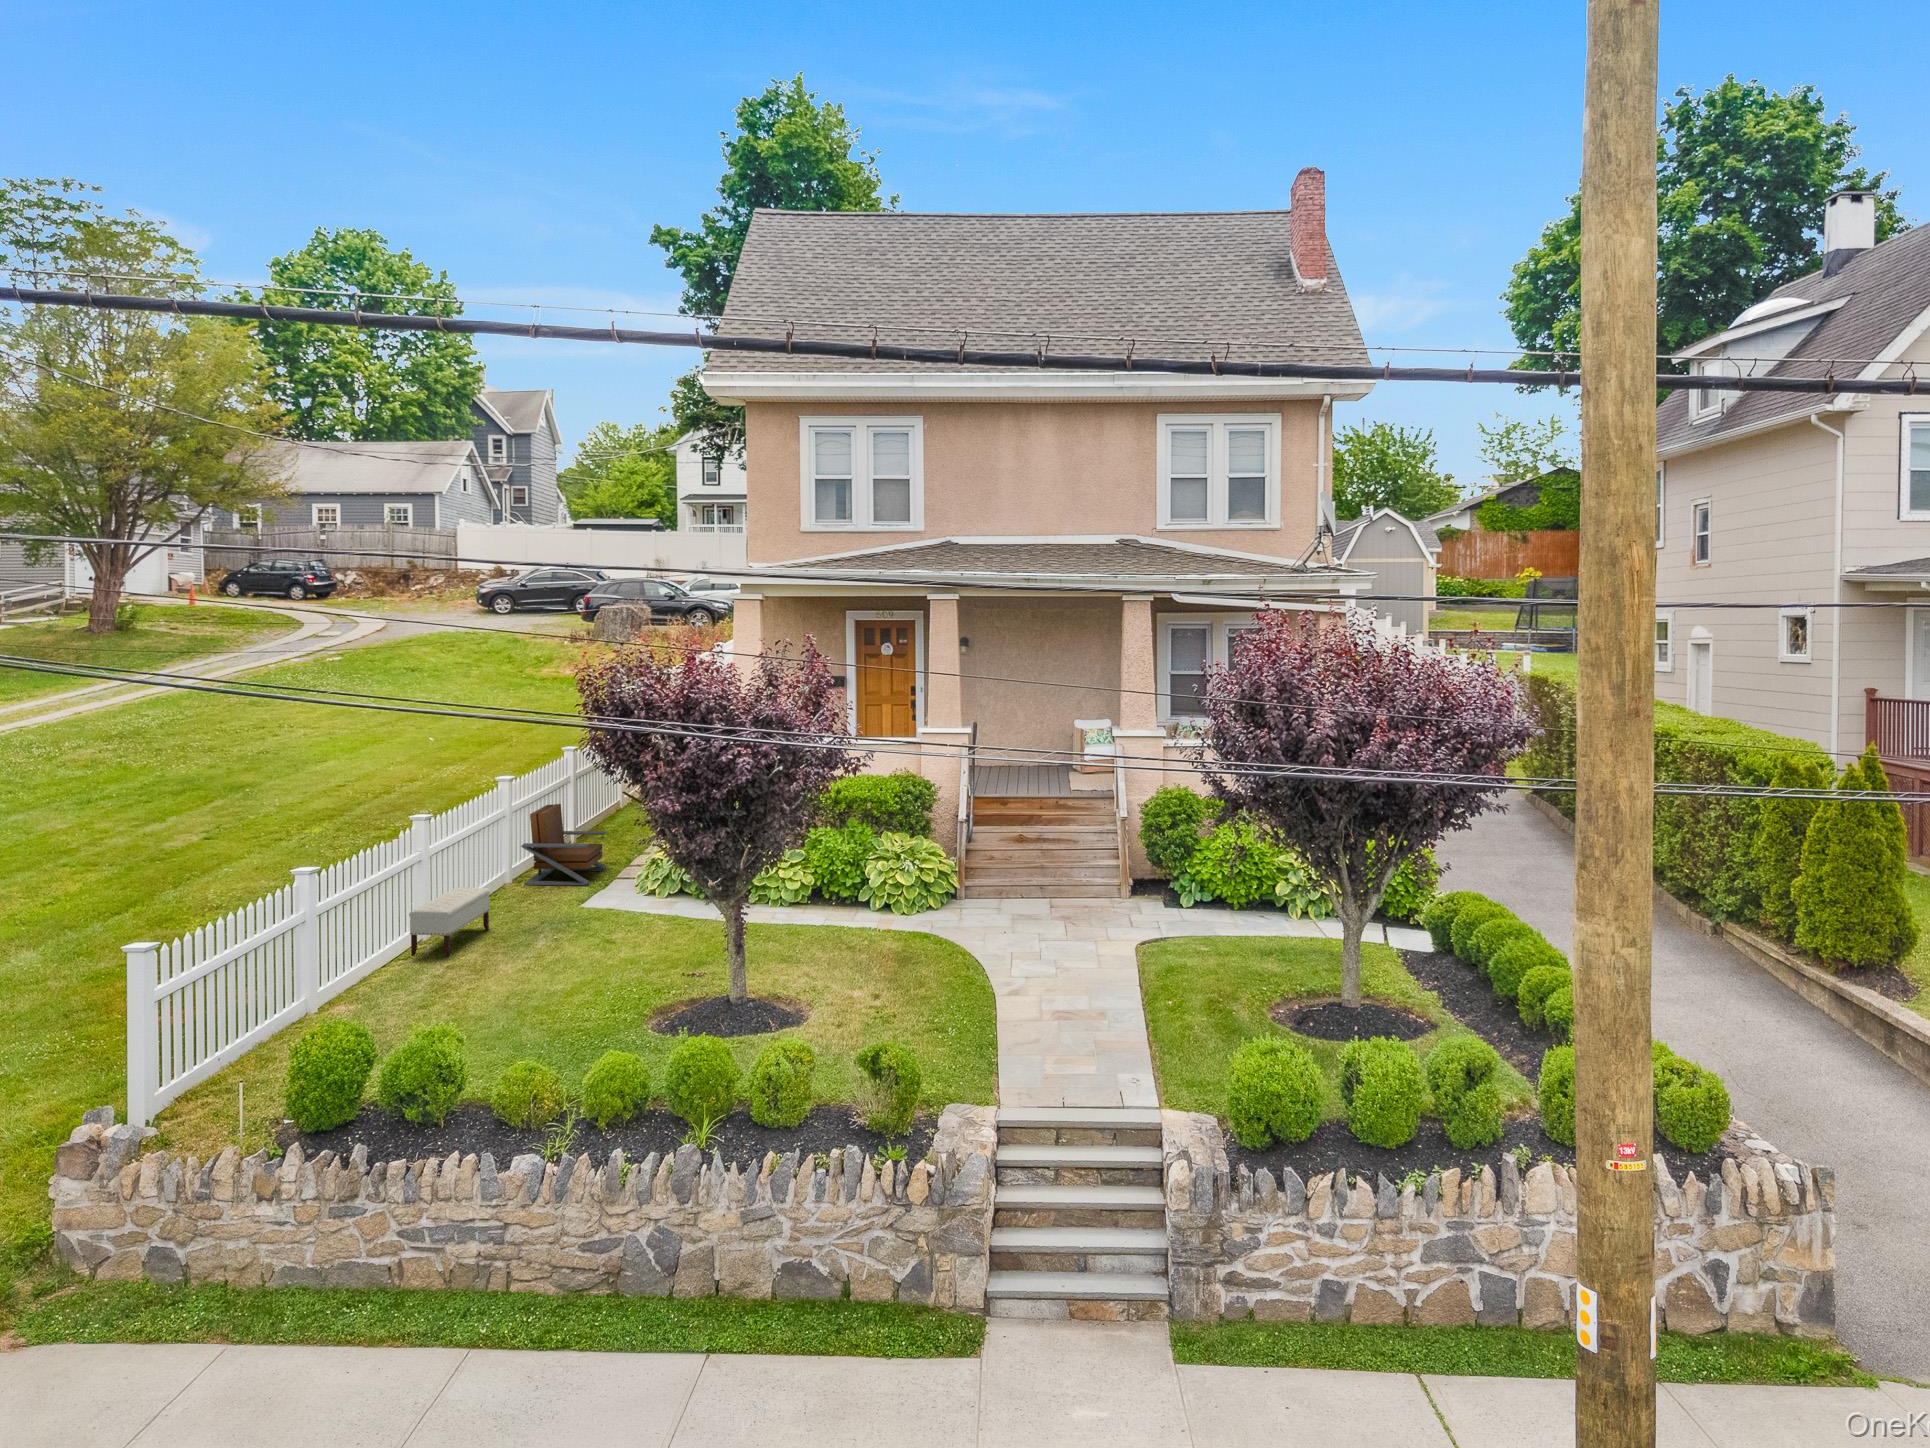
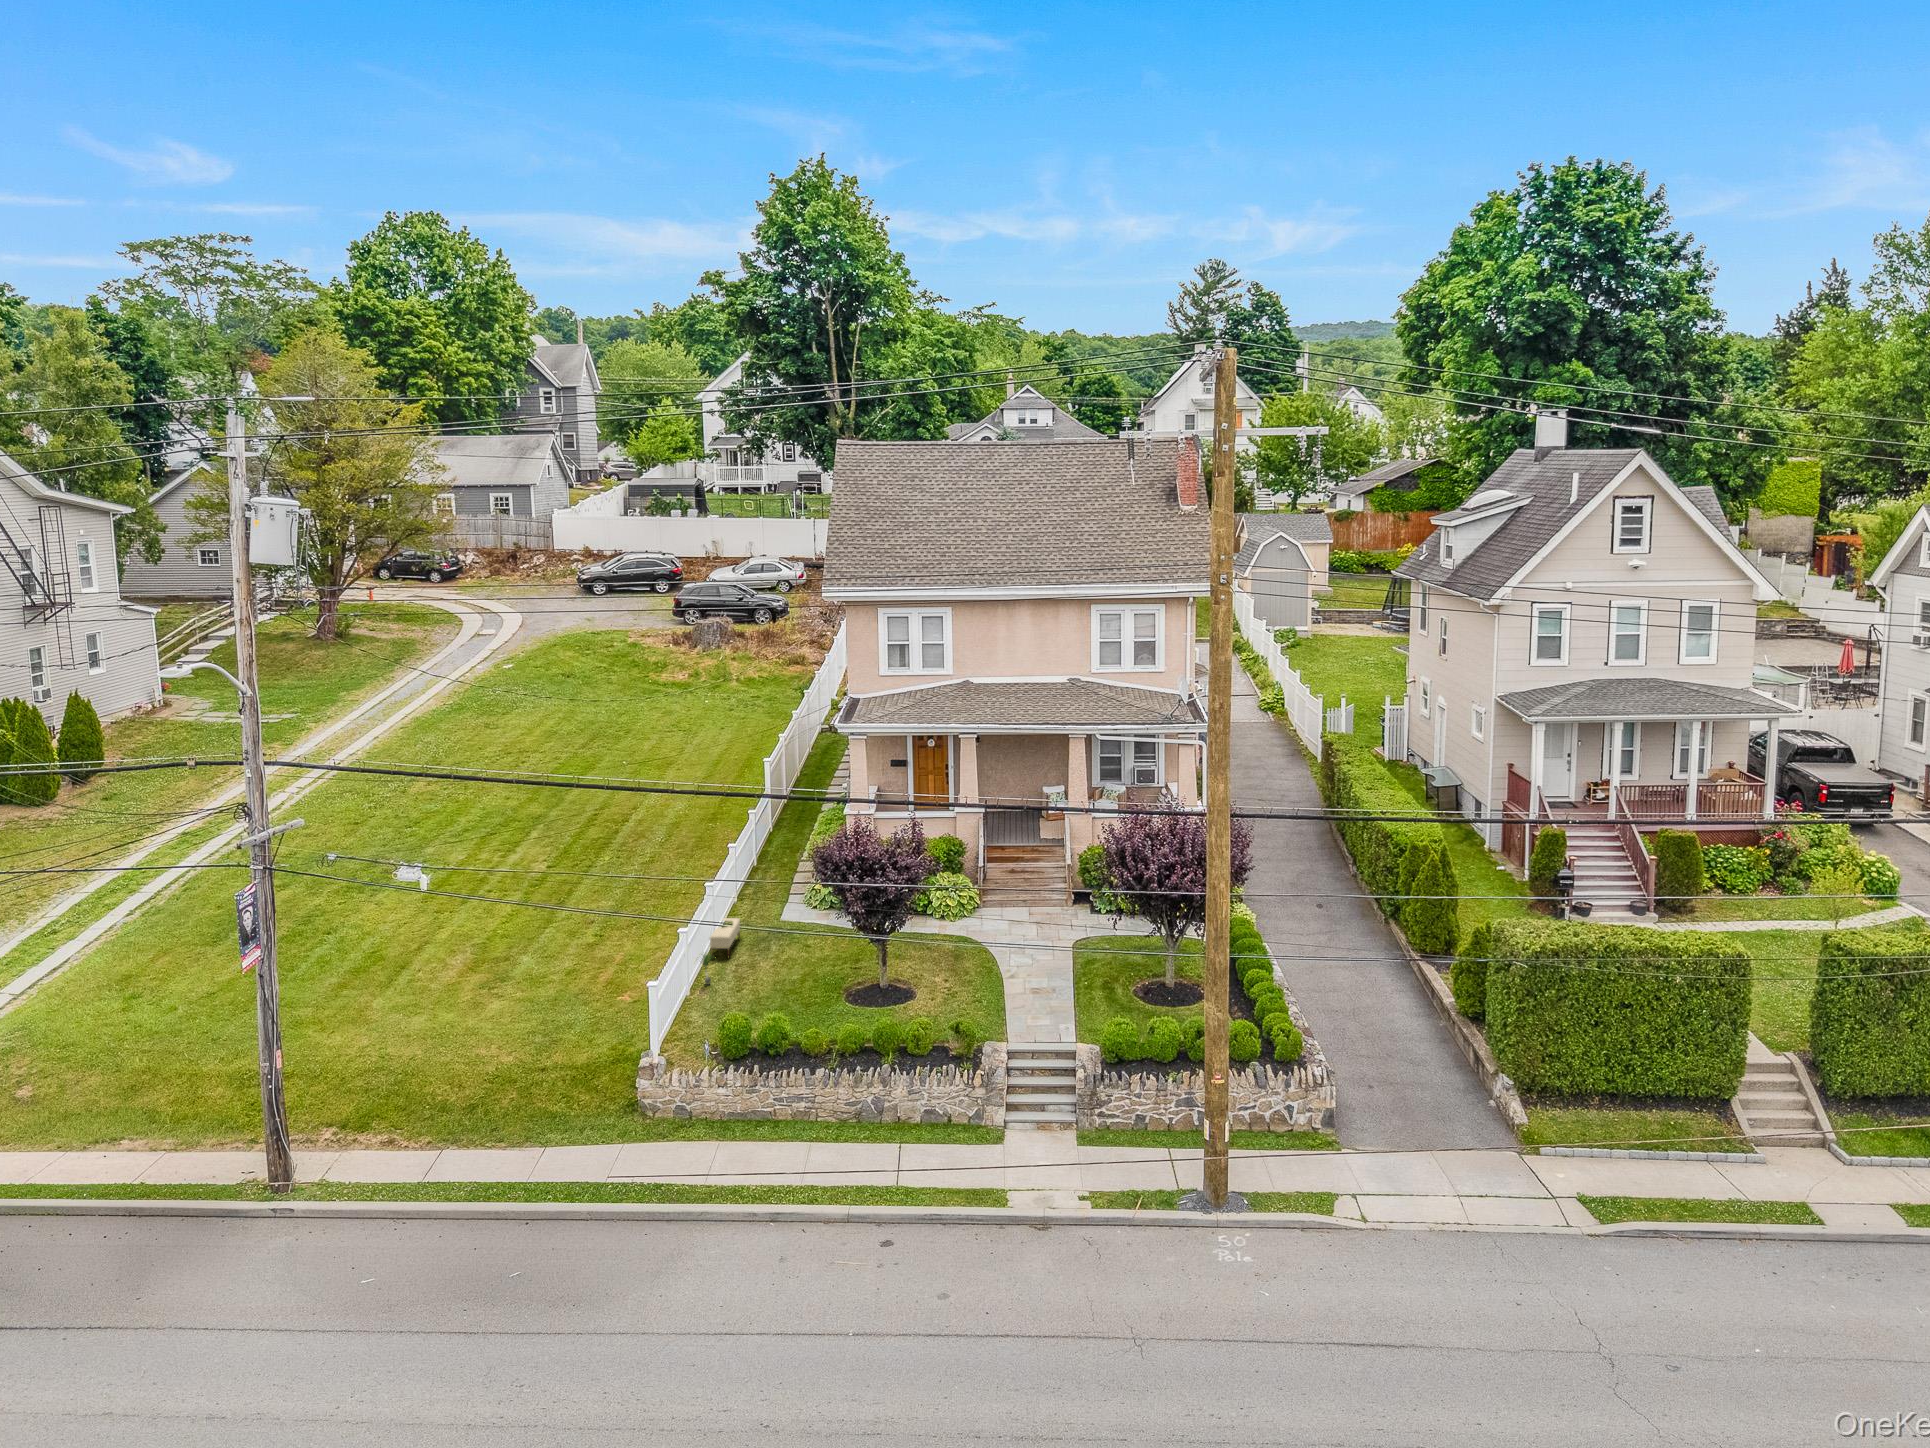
lounge chair: present [522,804,607,885] -> none [741,856,782,904]
potted plant: none [345,918,402,996] -> present [702,955,711,985]

